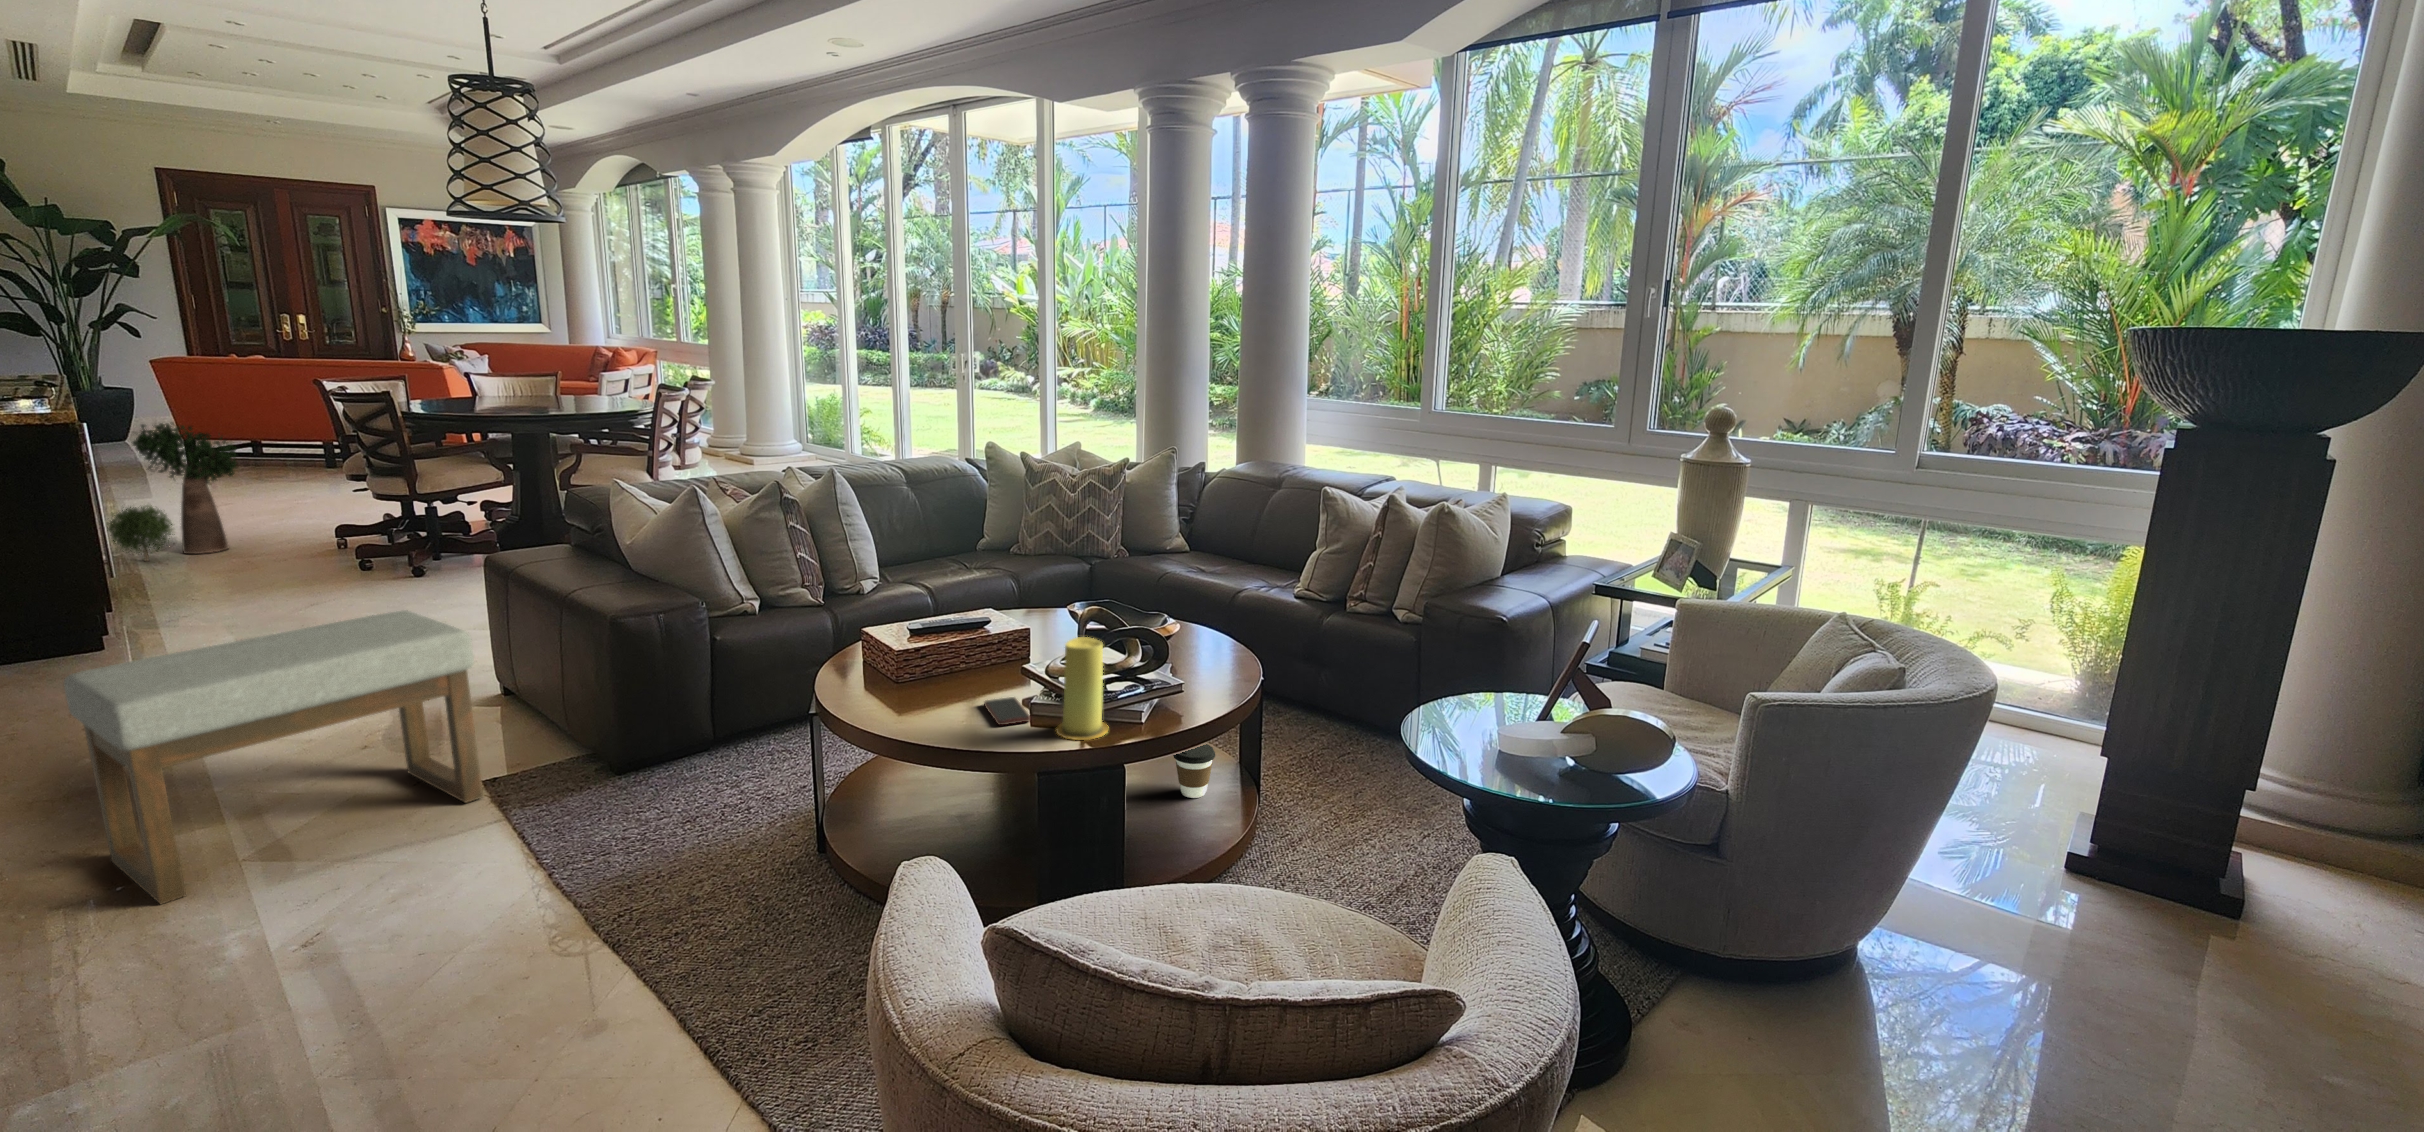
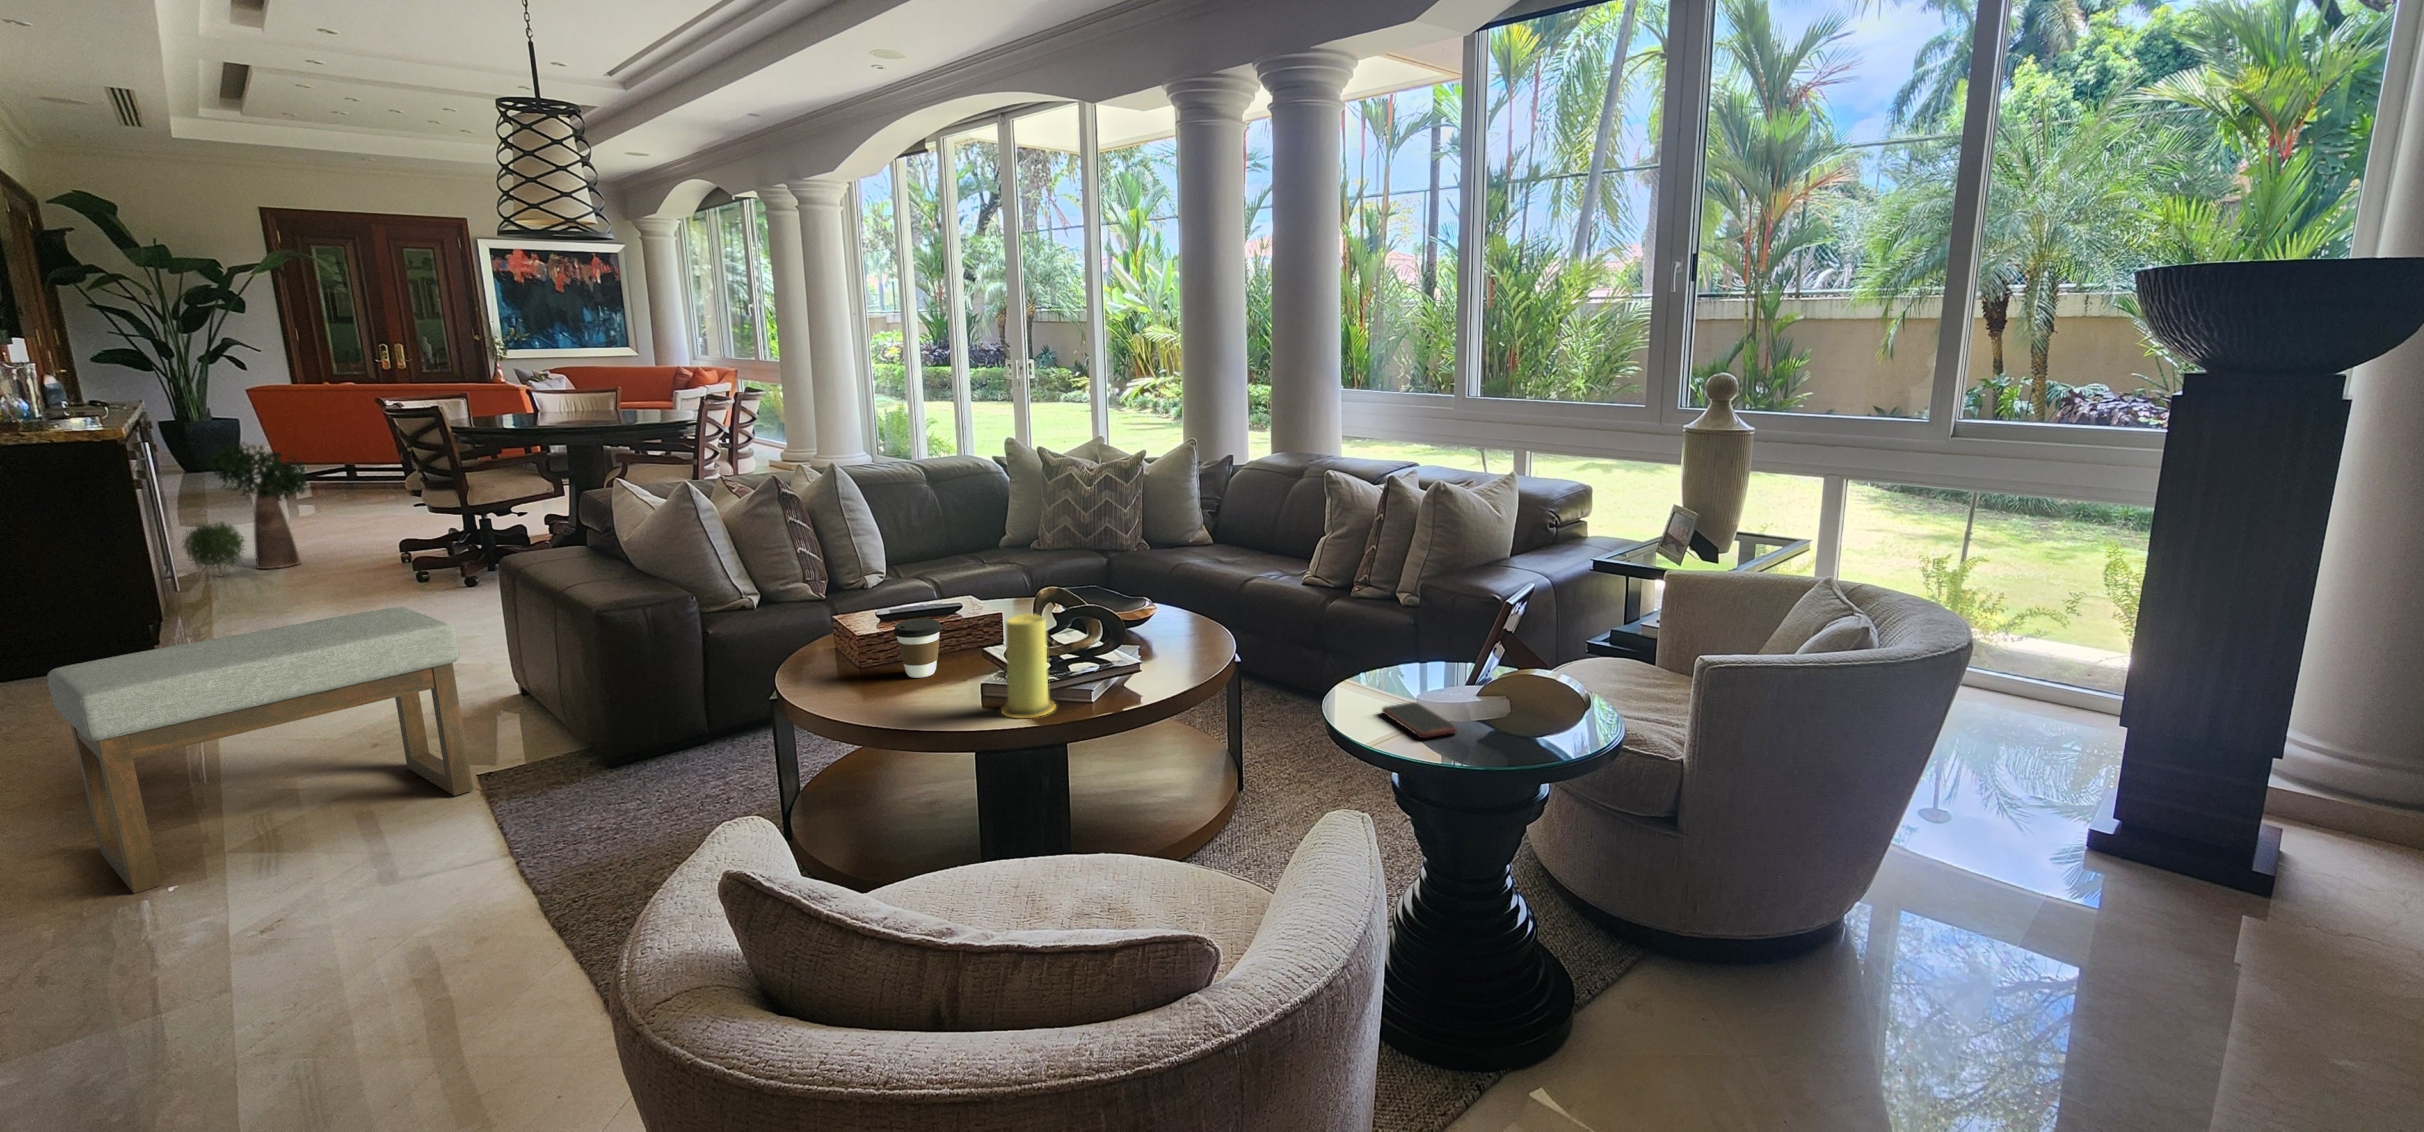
smartphone: present [984,697,1031,725] -> present [1382,702,1457,738]
coffee cup: present [1173,744,1215,798] -> present [893,619,942,678]

